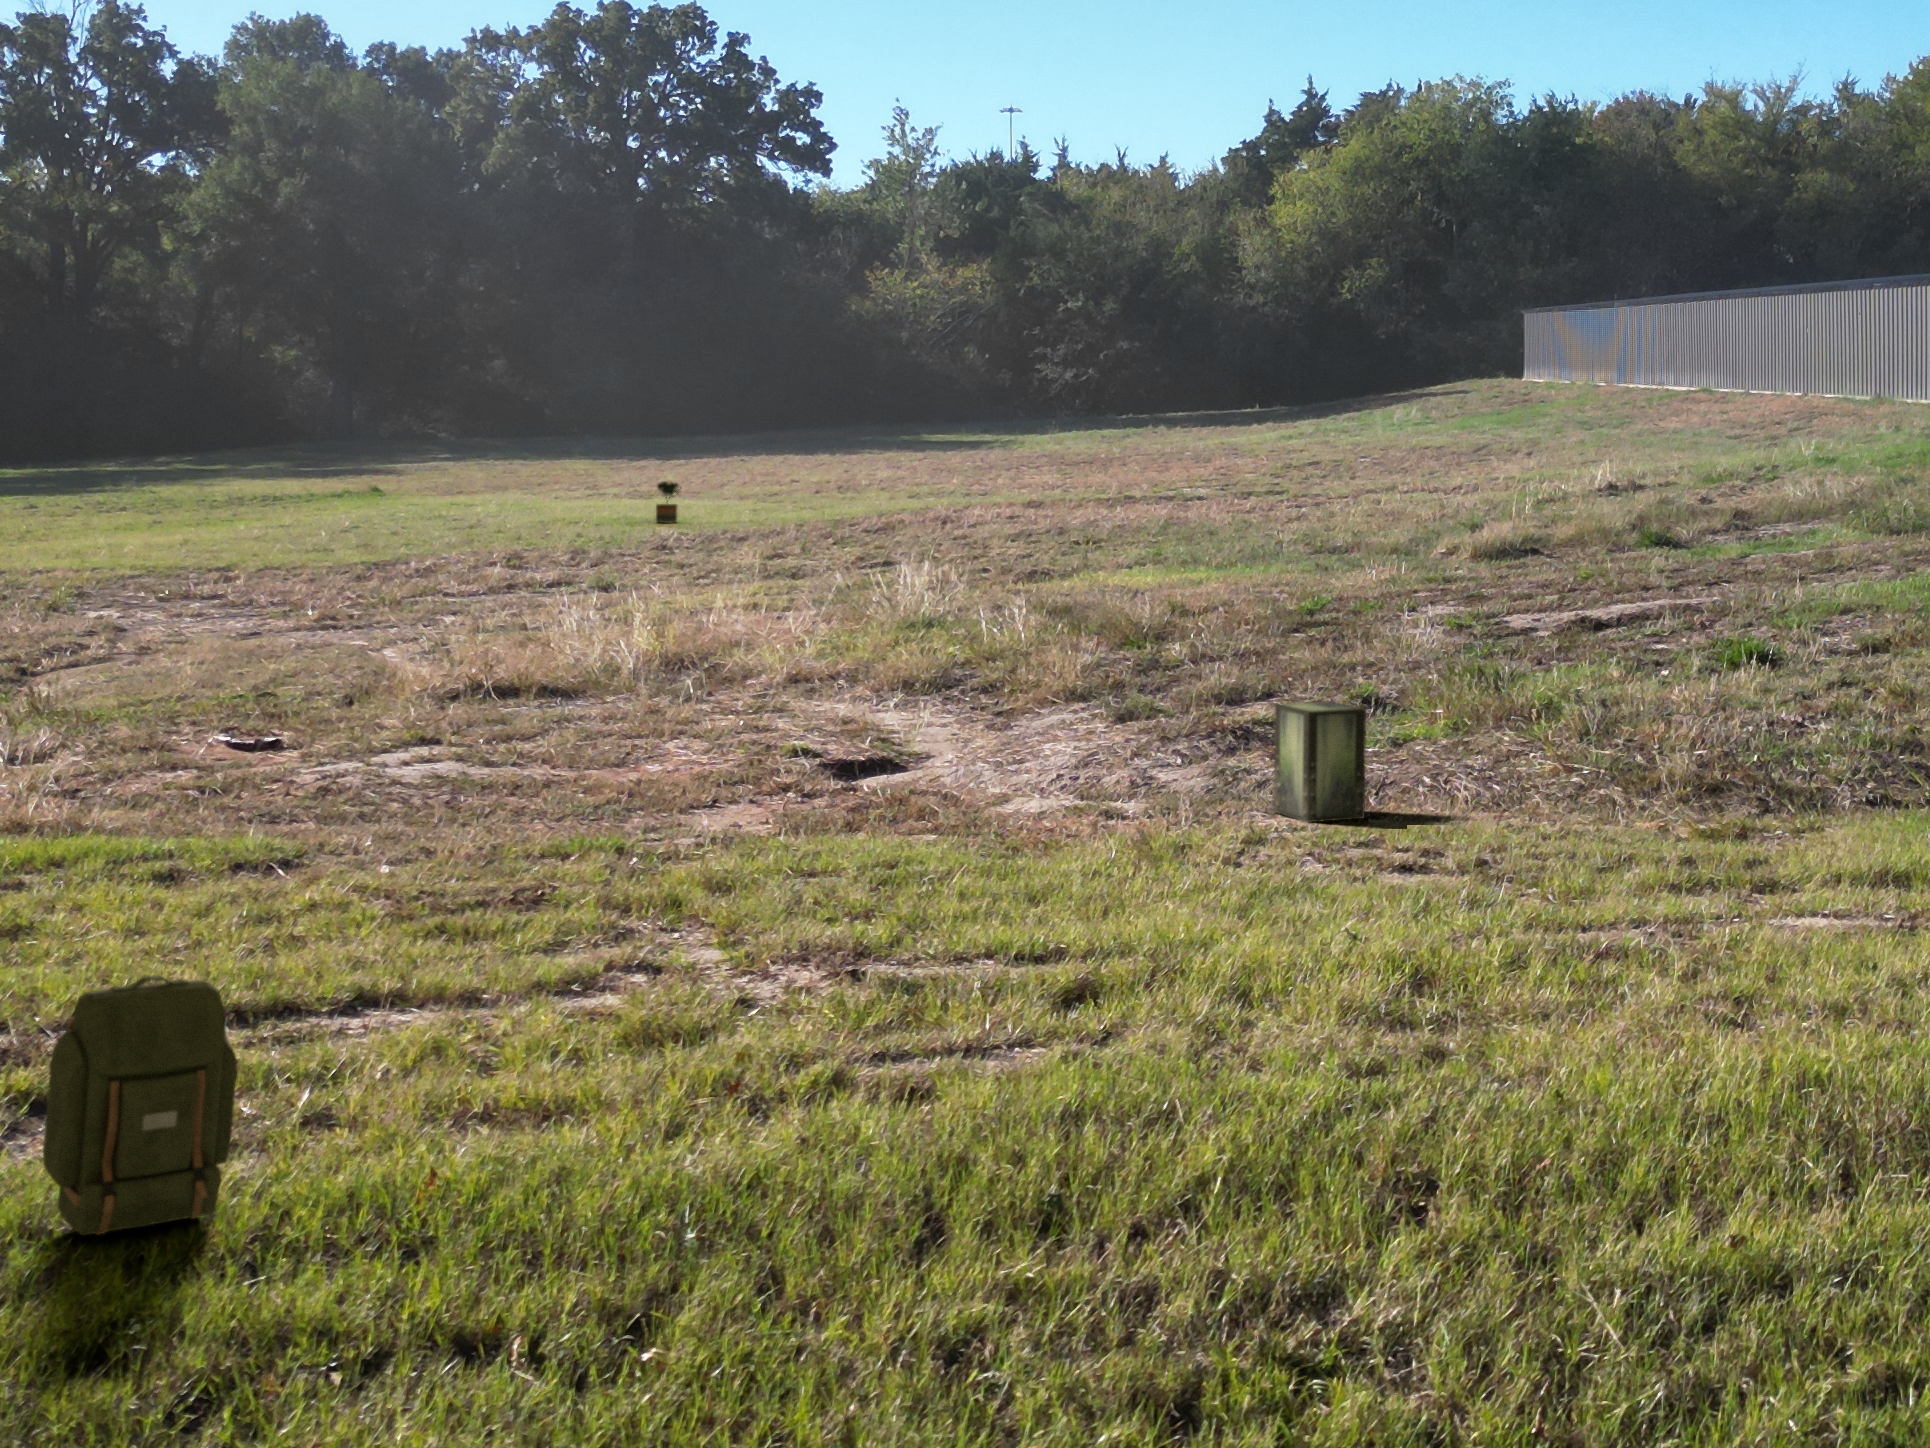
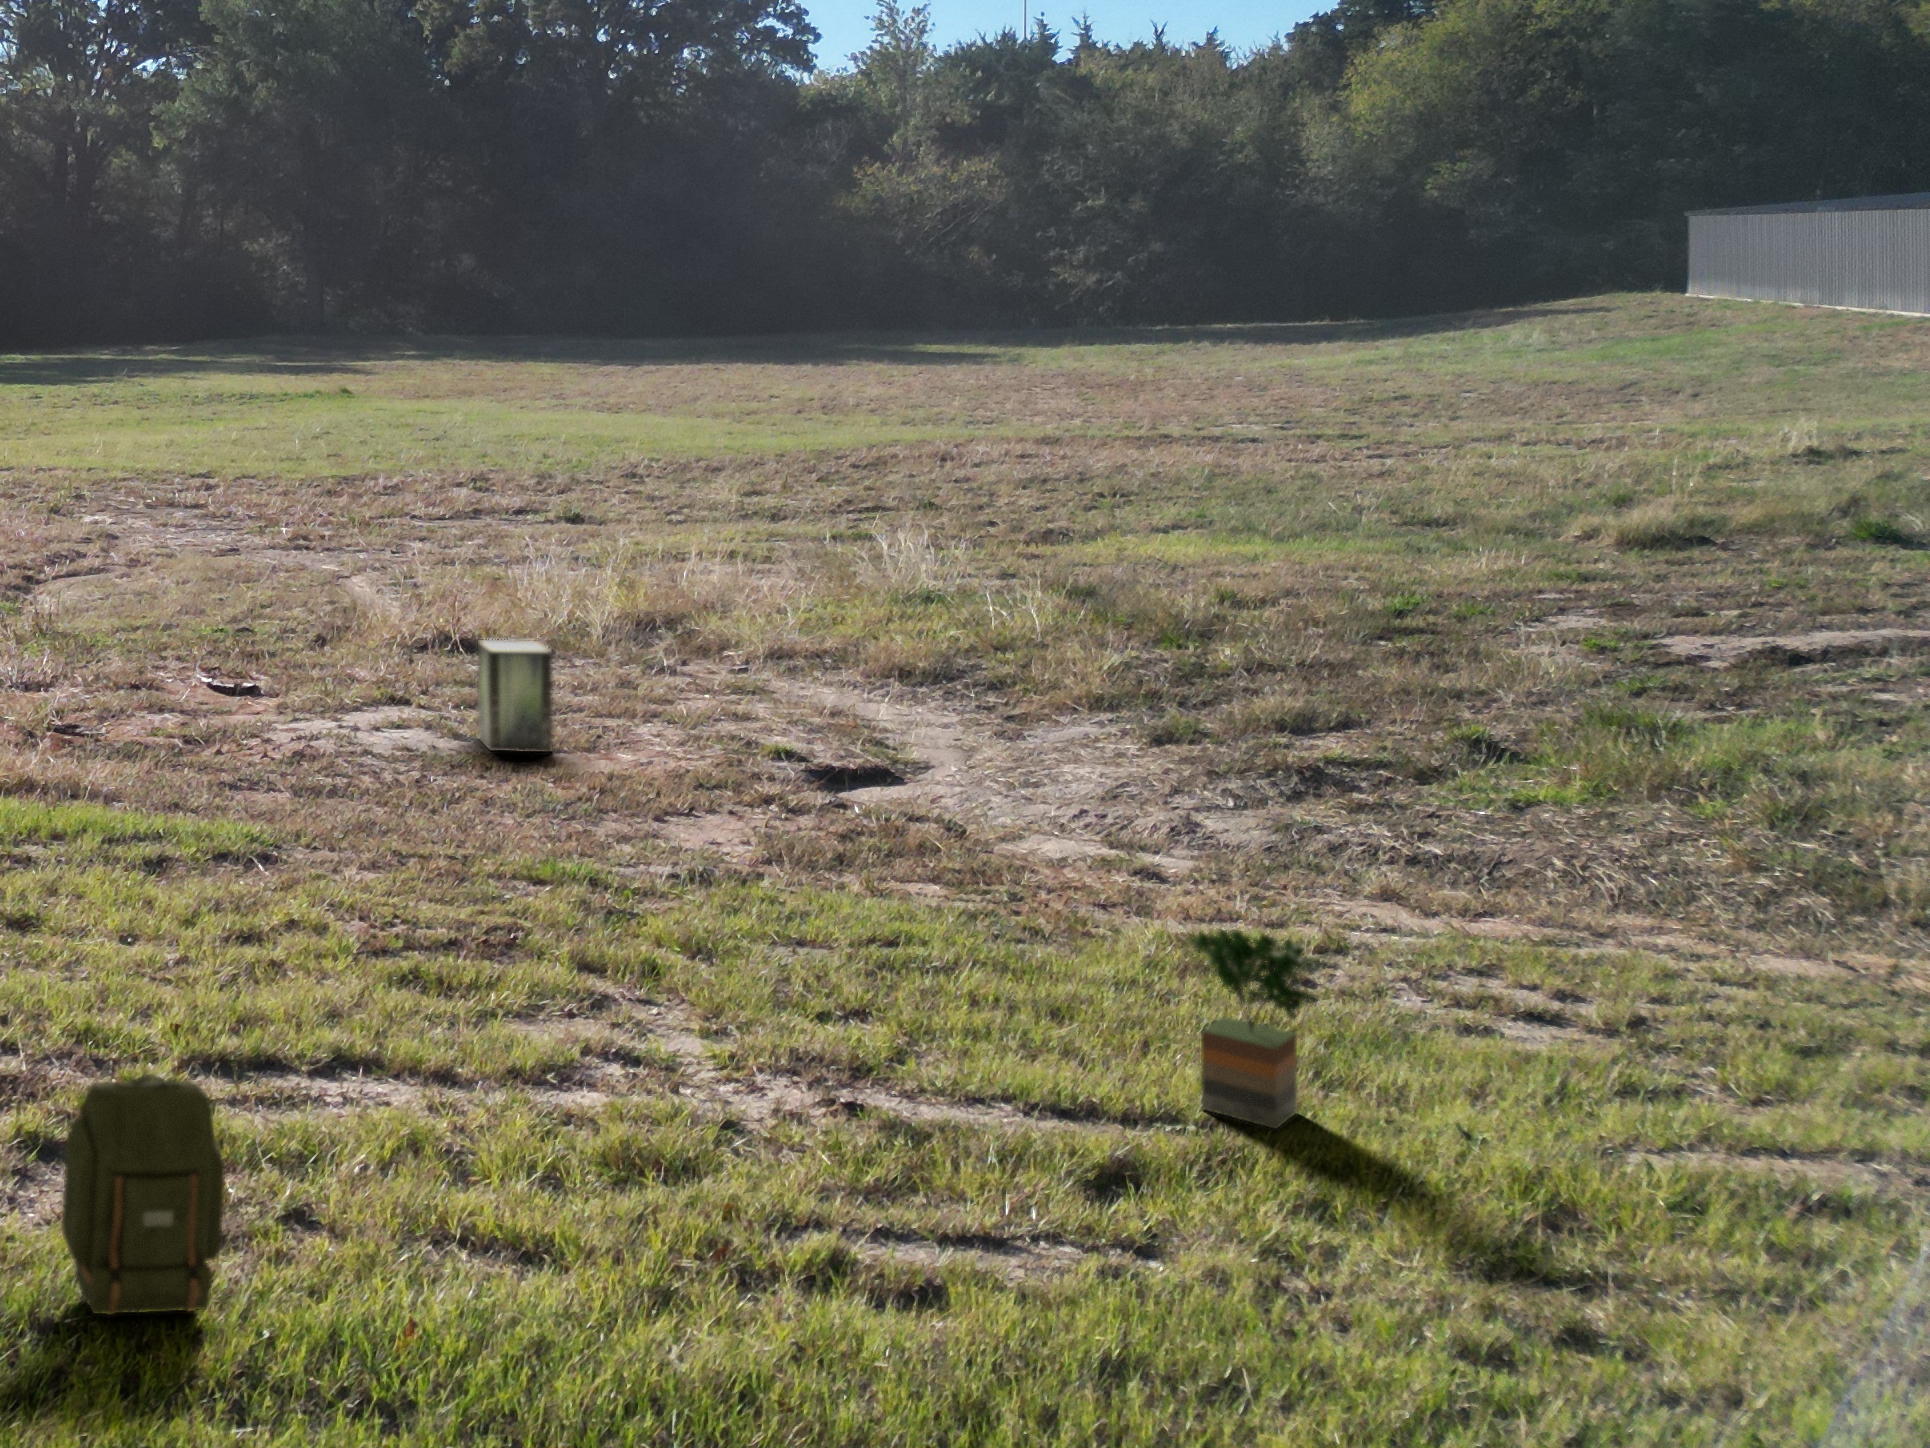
potted tree: present [656,481,681,523] -> present [1190,927,1321,1128]
storage box: present [1274,701,1366,822] -> present [478,640,553,752]

